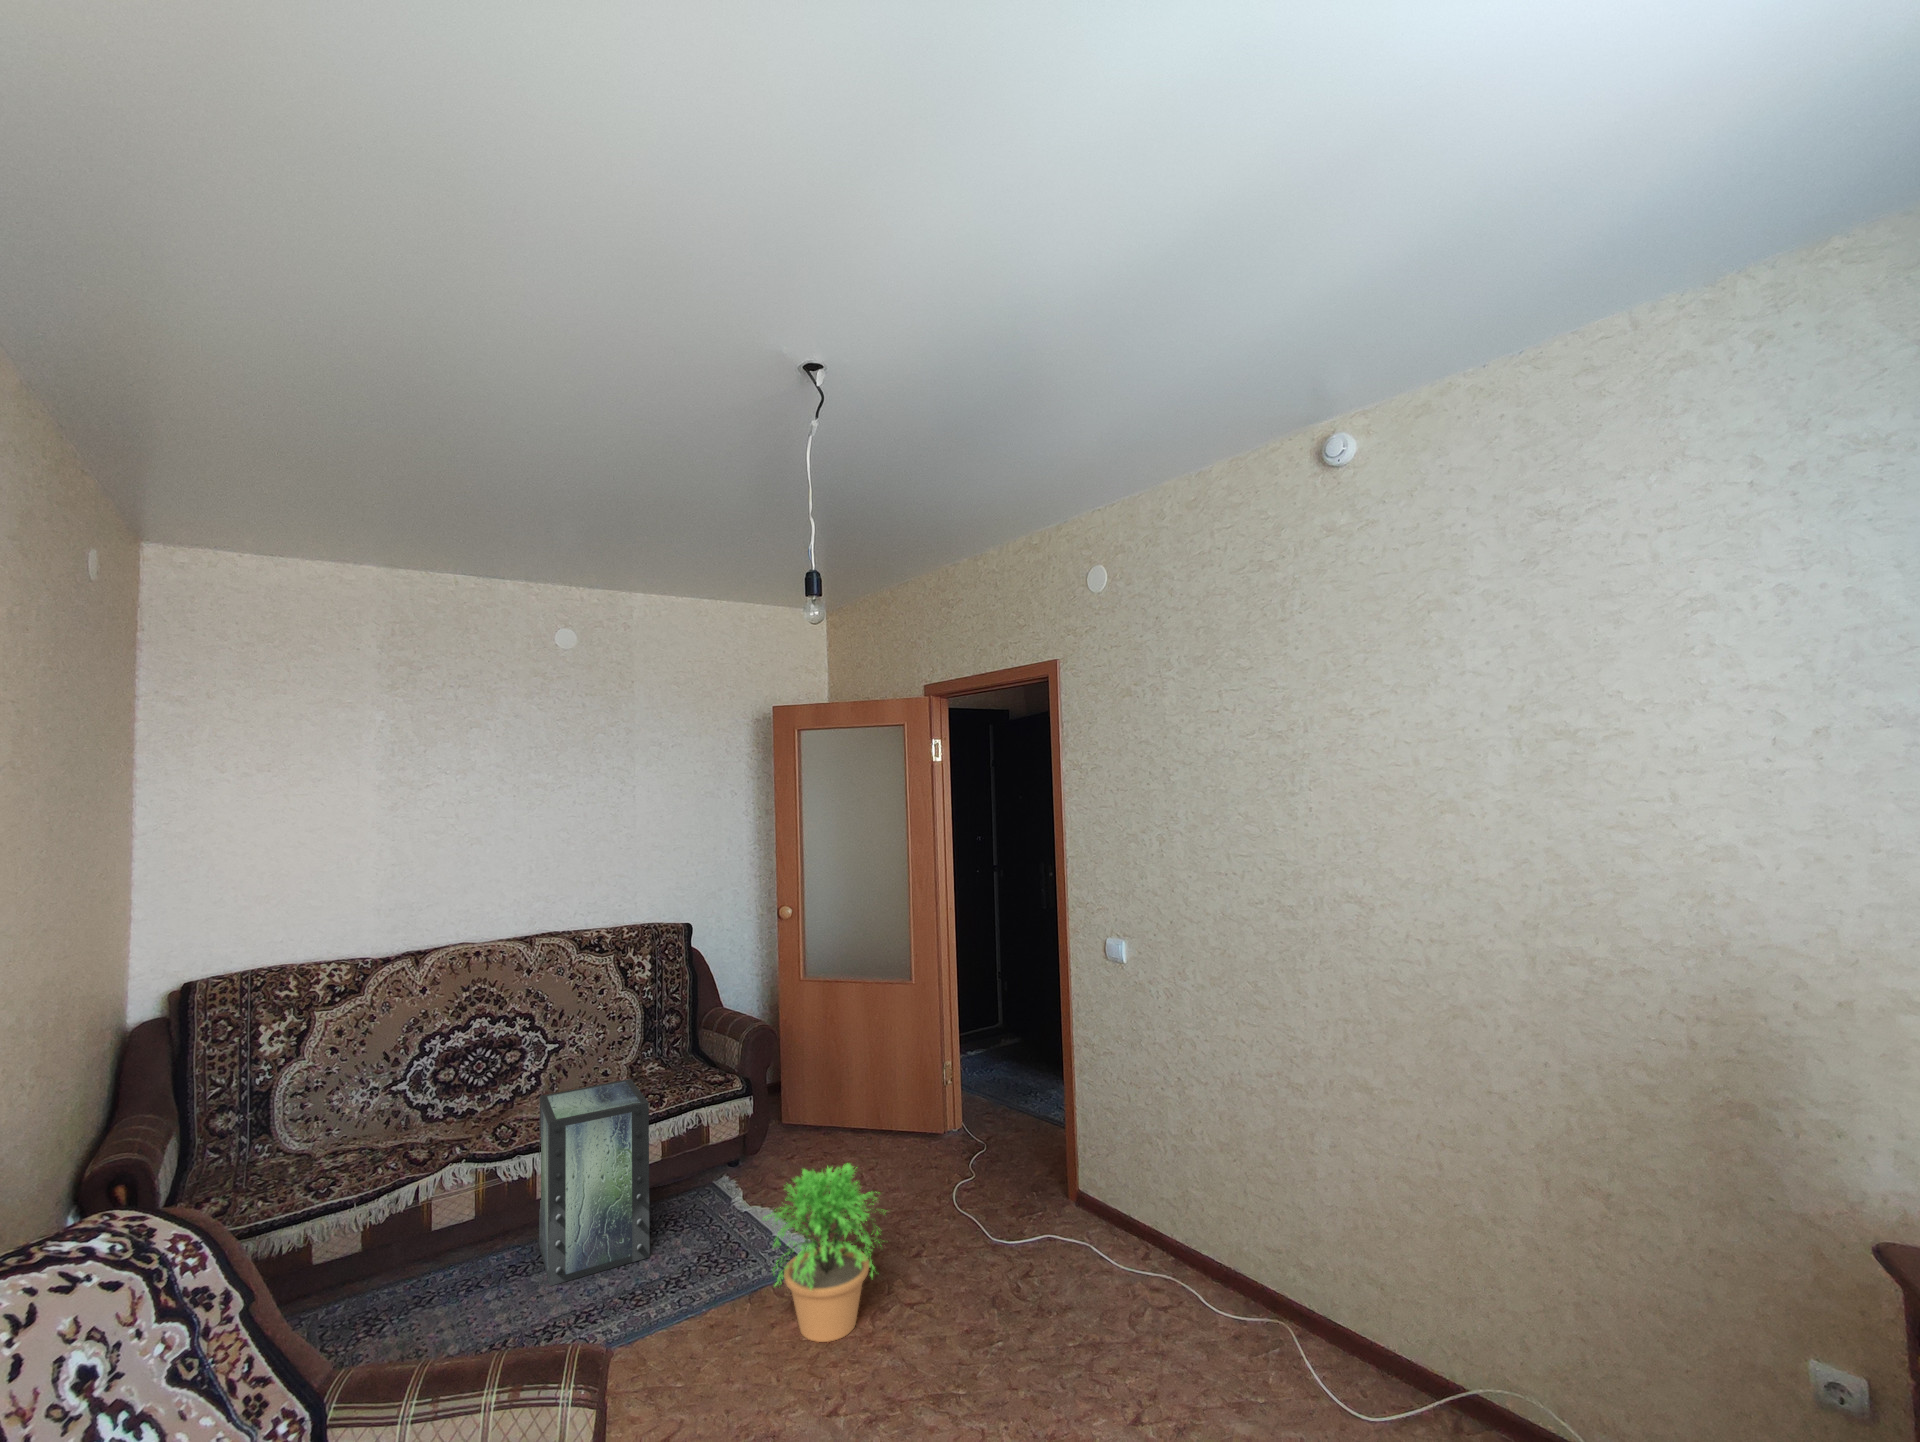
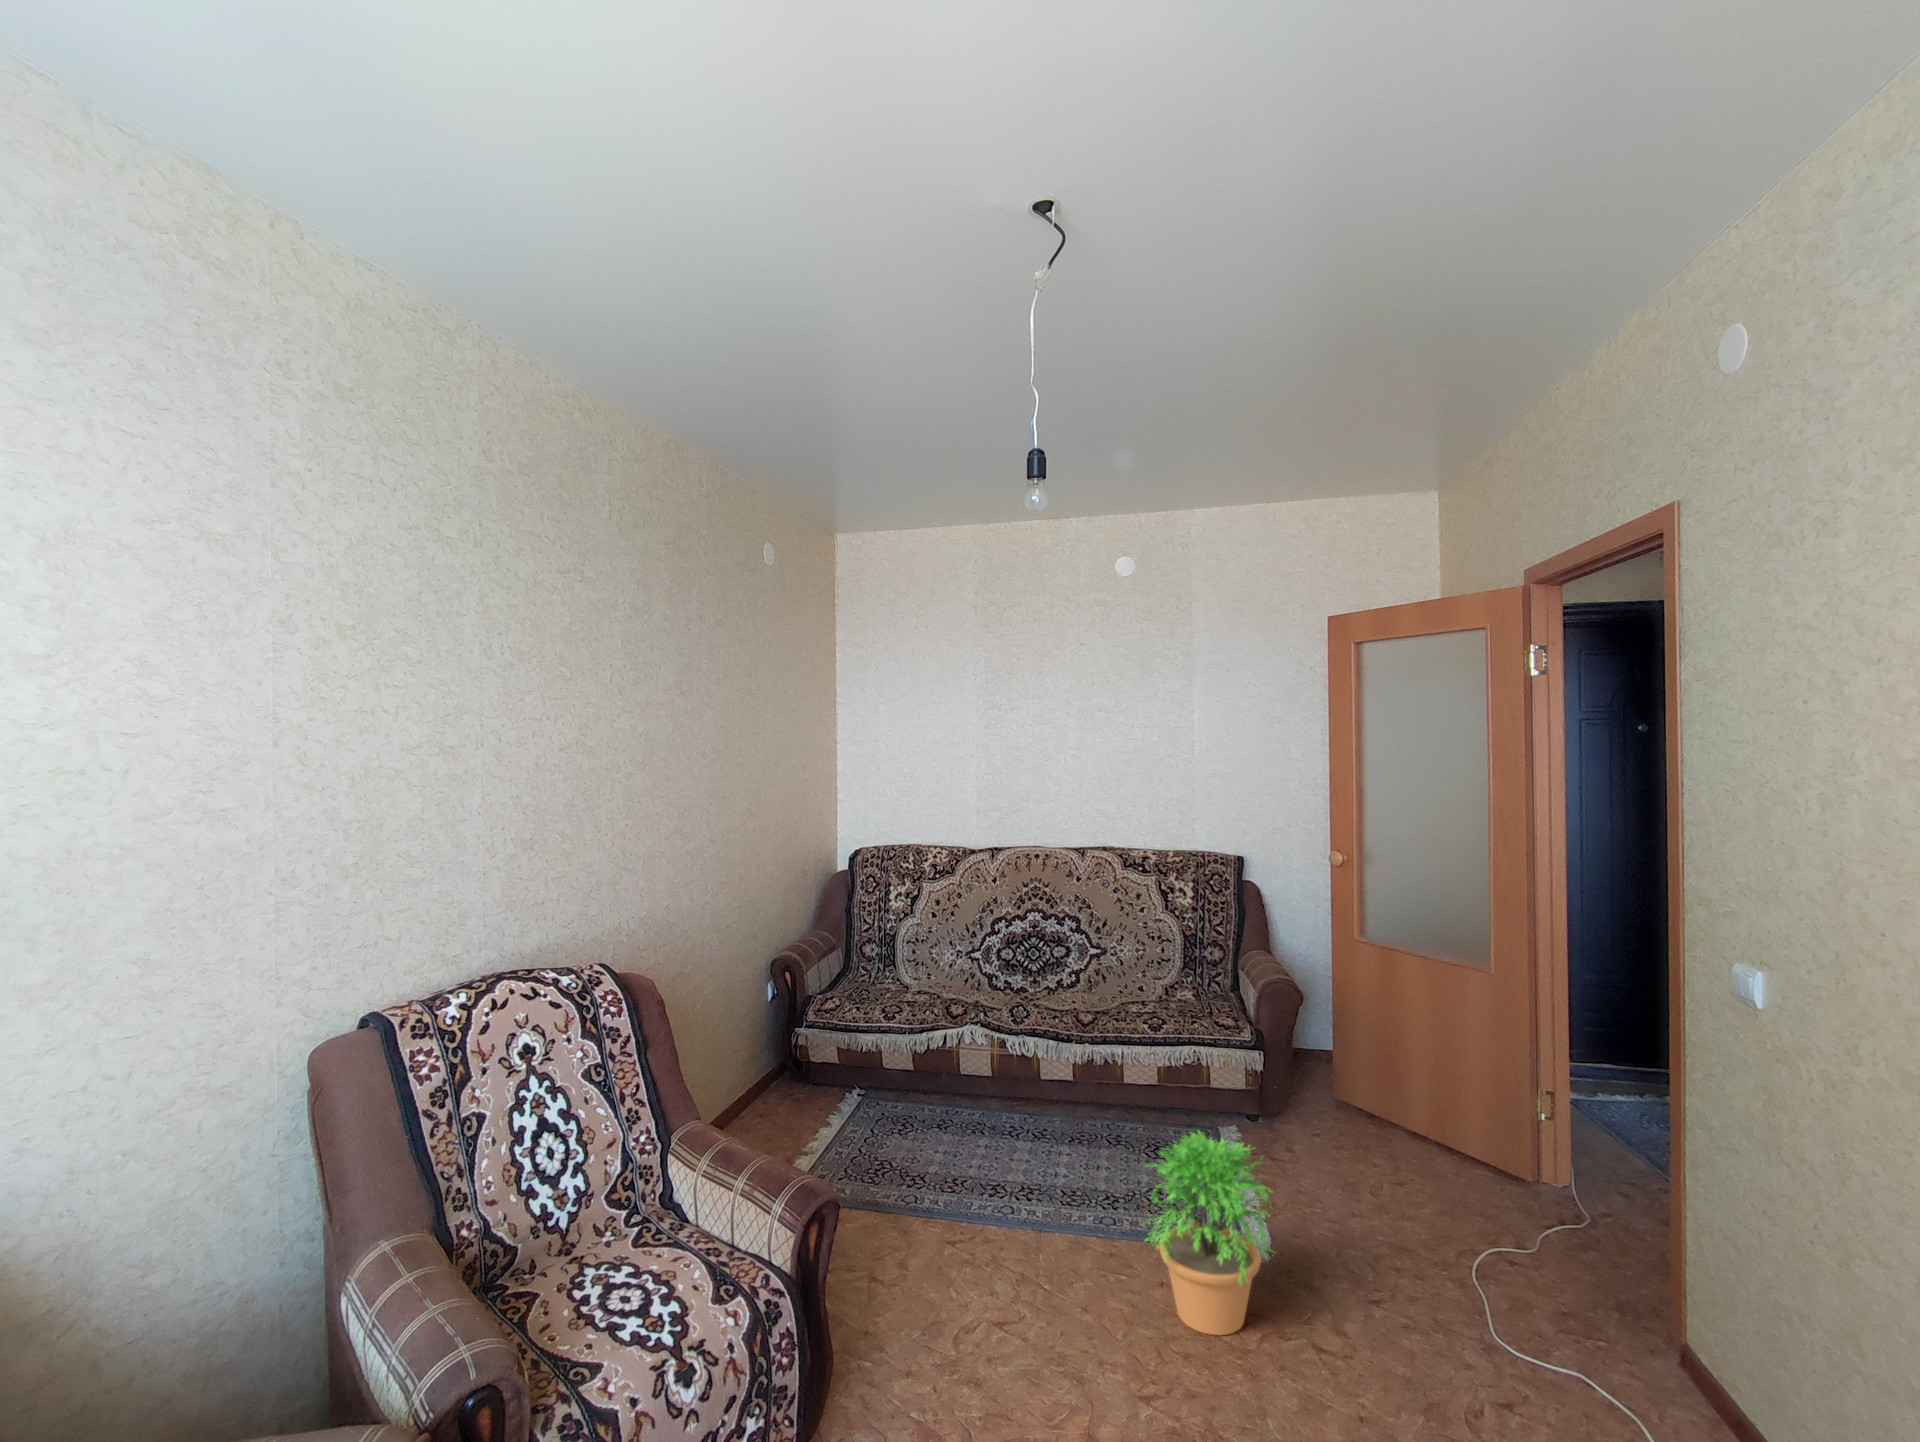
storage box: present [539,1079,650,1286] -> none [1021,988,1125,1171]

